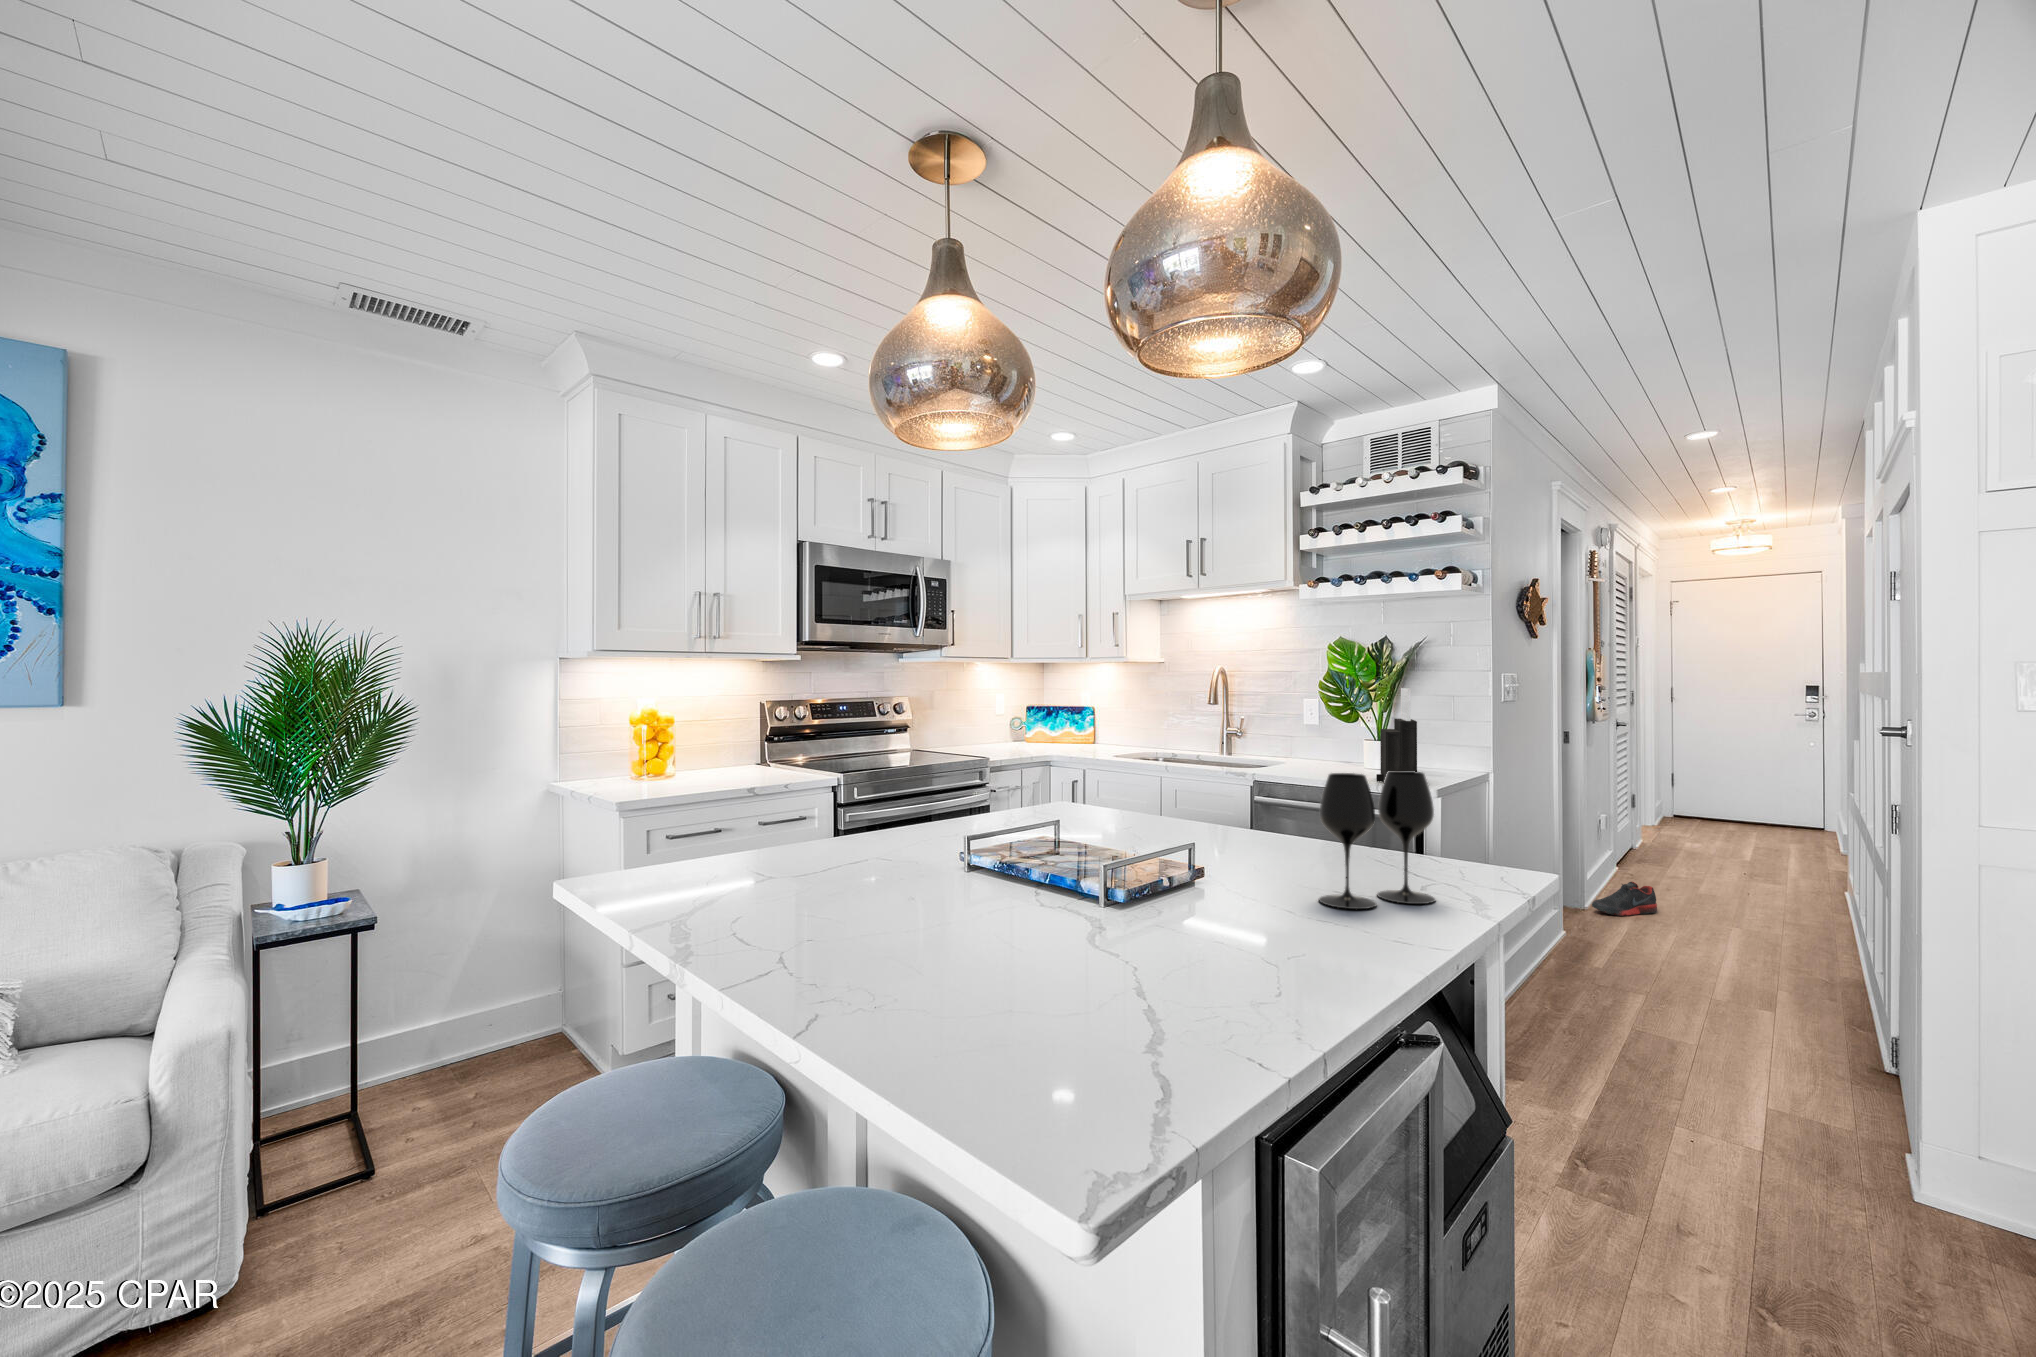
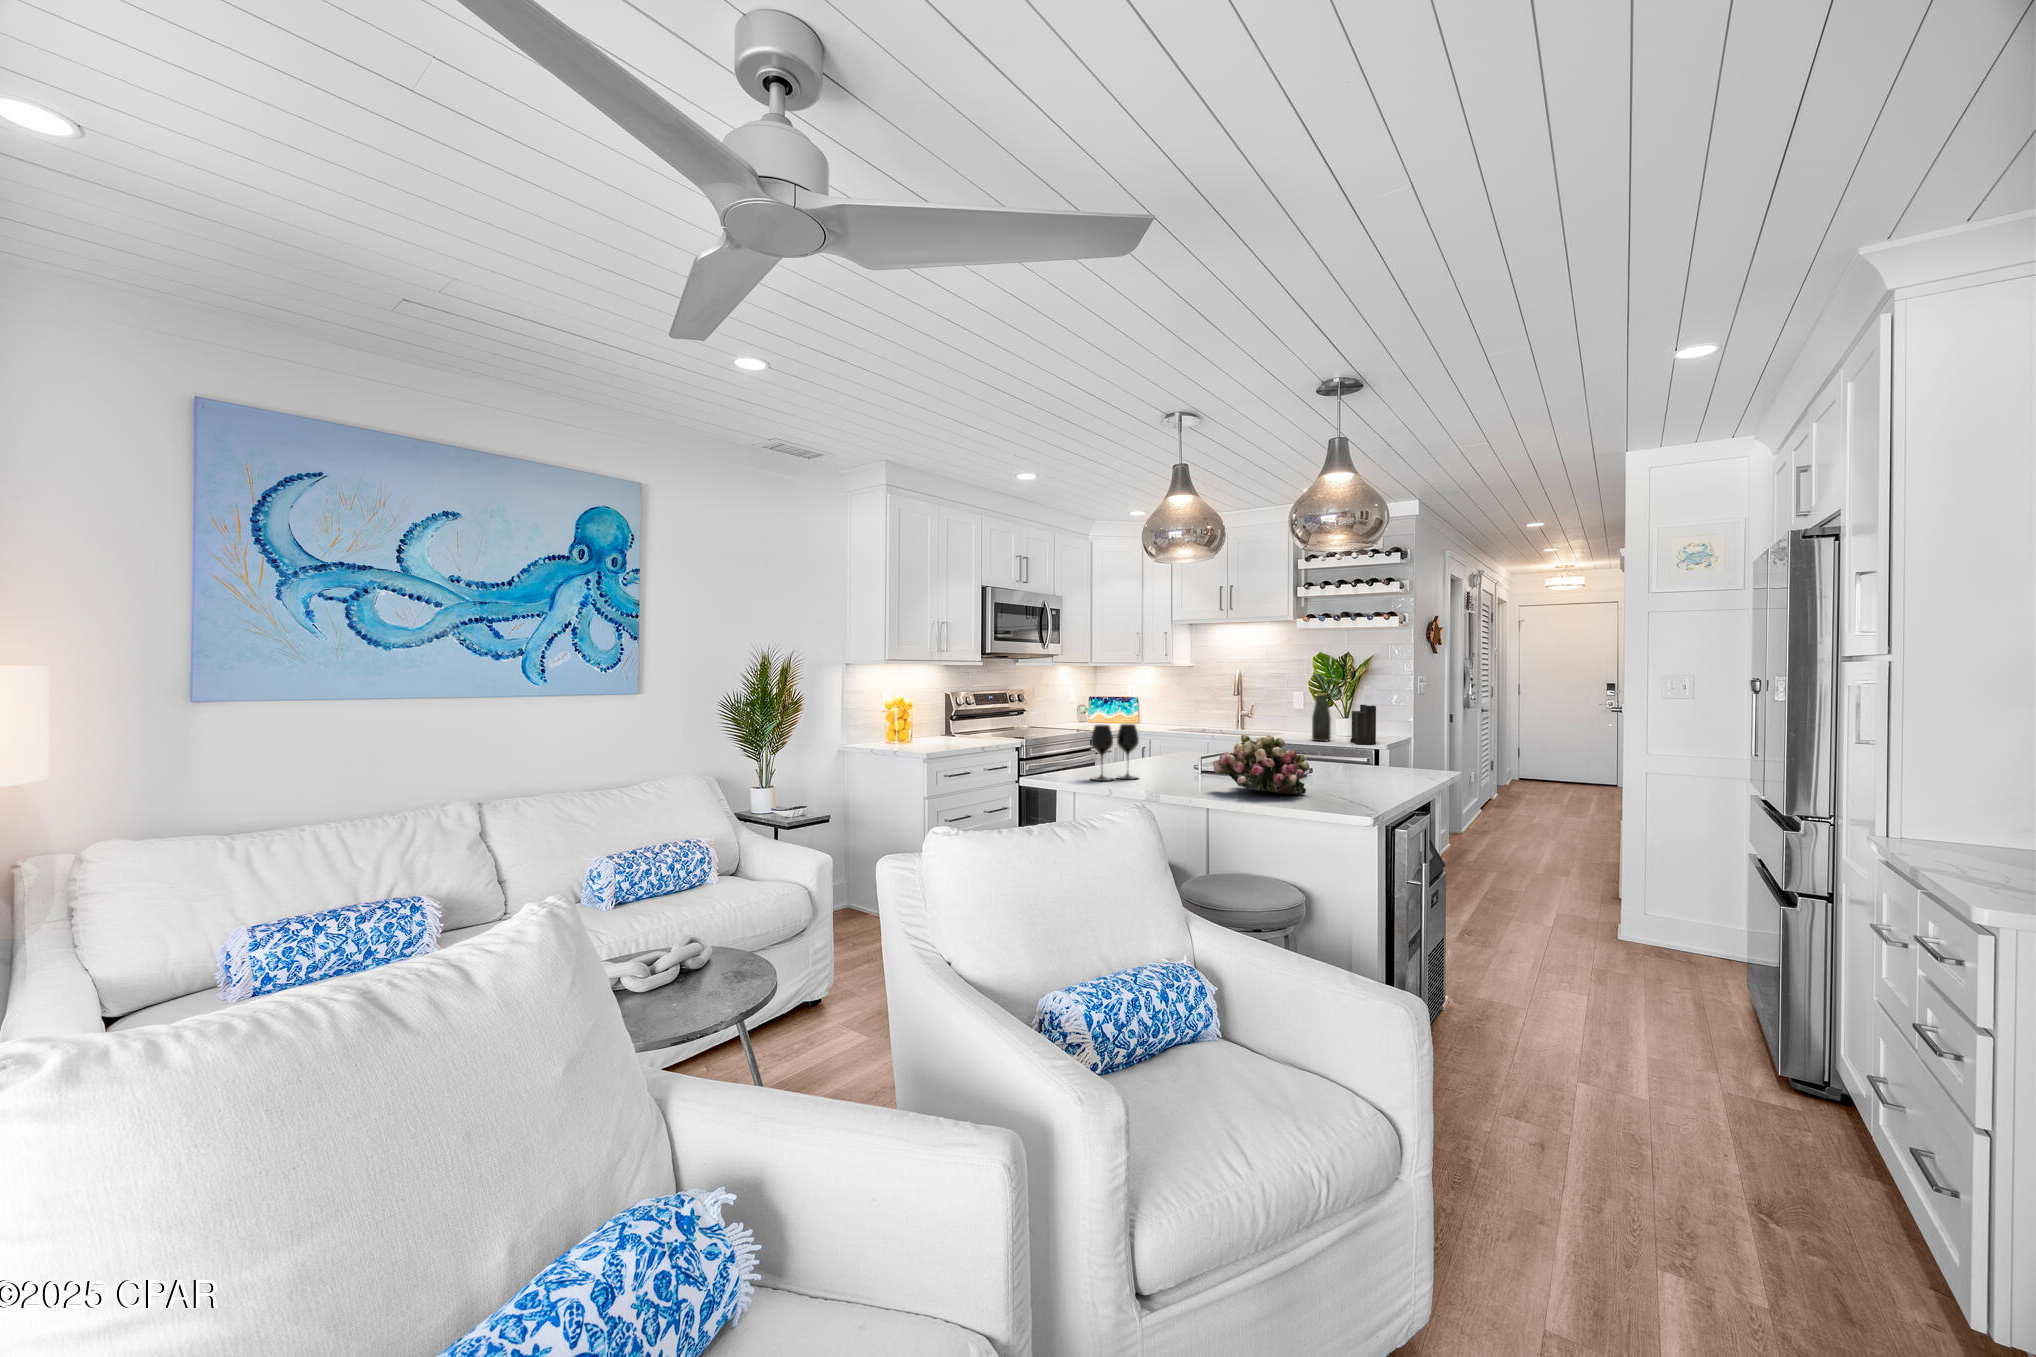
bottle: none [1316,700,1346,778] -> present [1312,693,1331,741]
wine glass: present [1319,771,1435,909] -> present [1091,724,1139,781]
flower arrangement: none [848,799,1091,971] -> present [1213,733,1309,794]
shoe: present [1592,882,1657,916] -> none [1466,815,1506,837]

